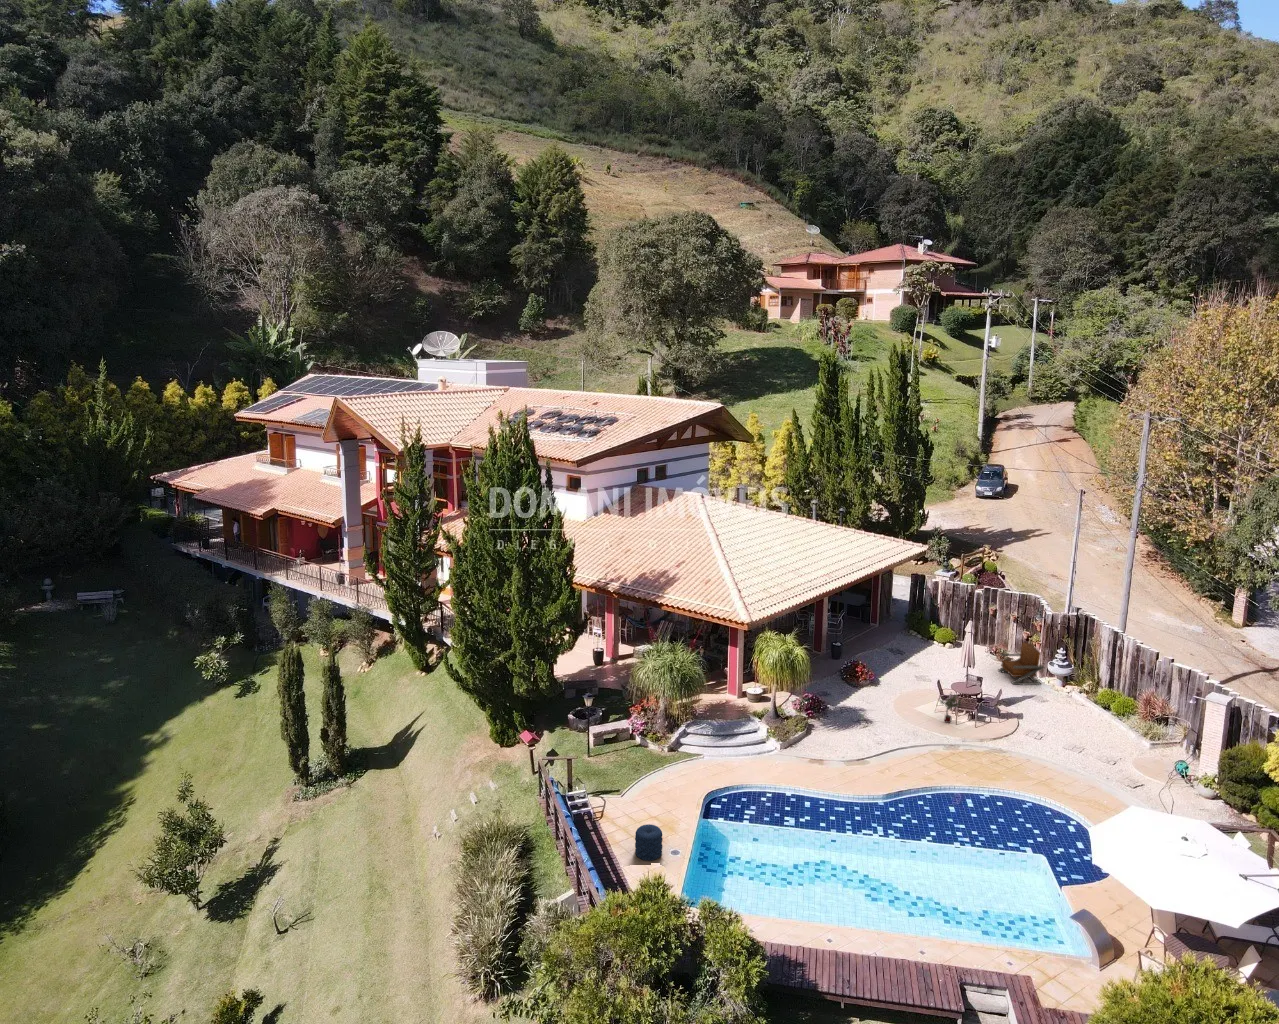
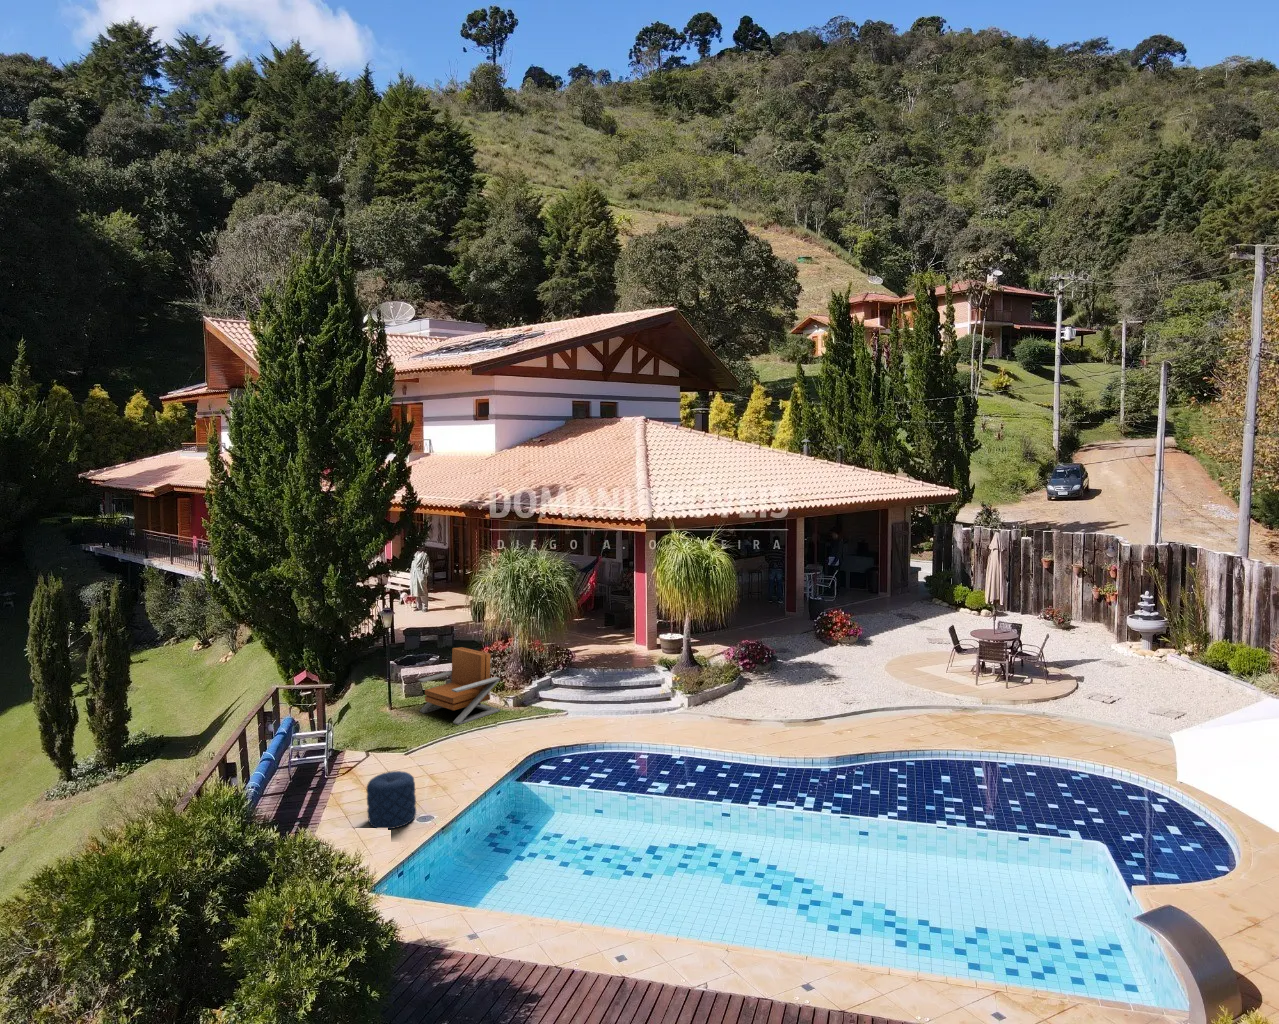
lounge chair: present [998,642,1044,685] -> present [418,647,500,725]
potted tree: present [940,694,961,723] -> none [950,635,985,685]

